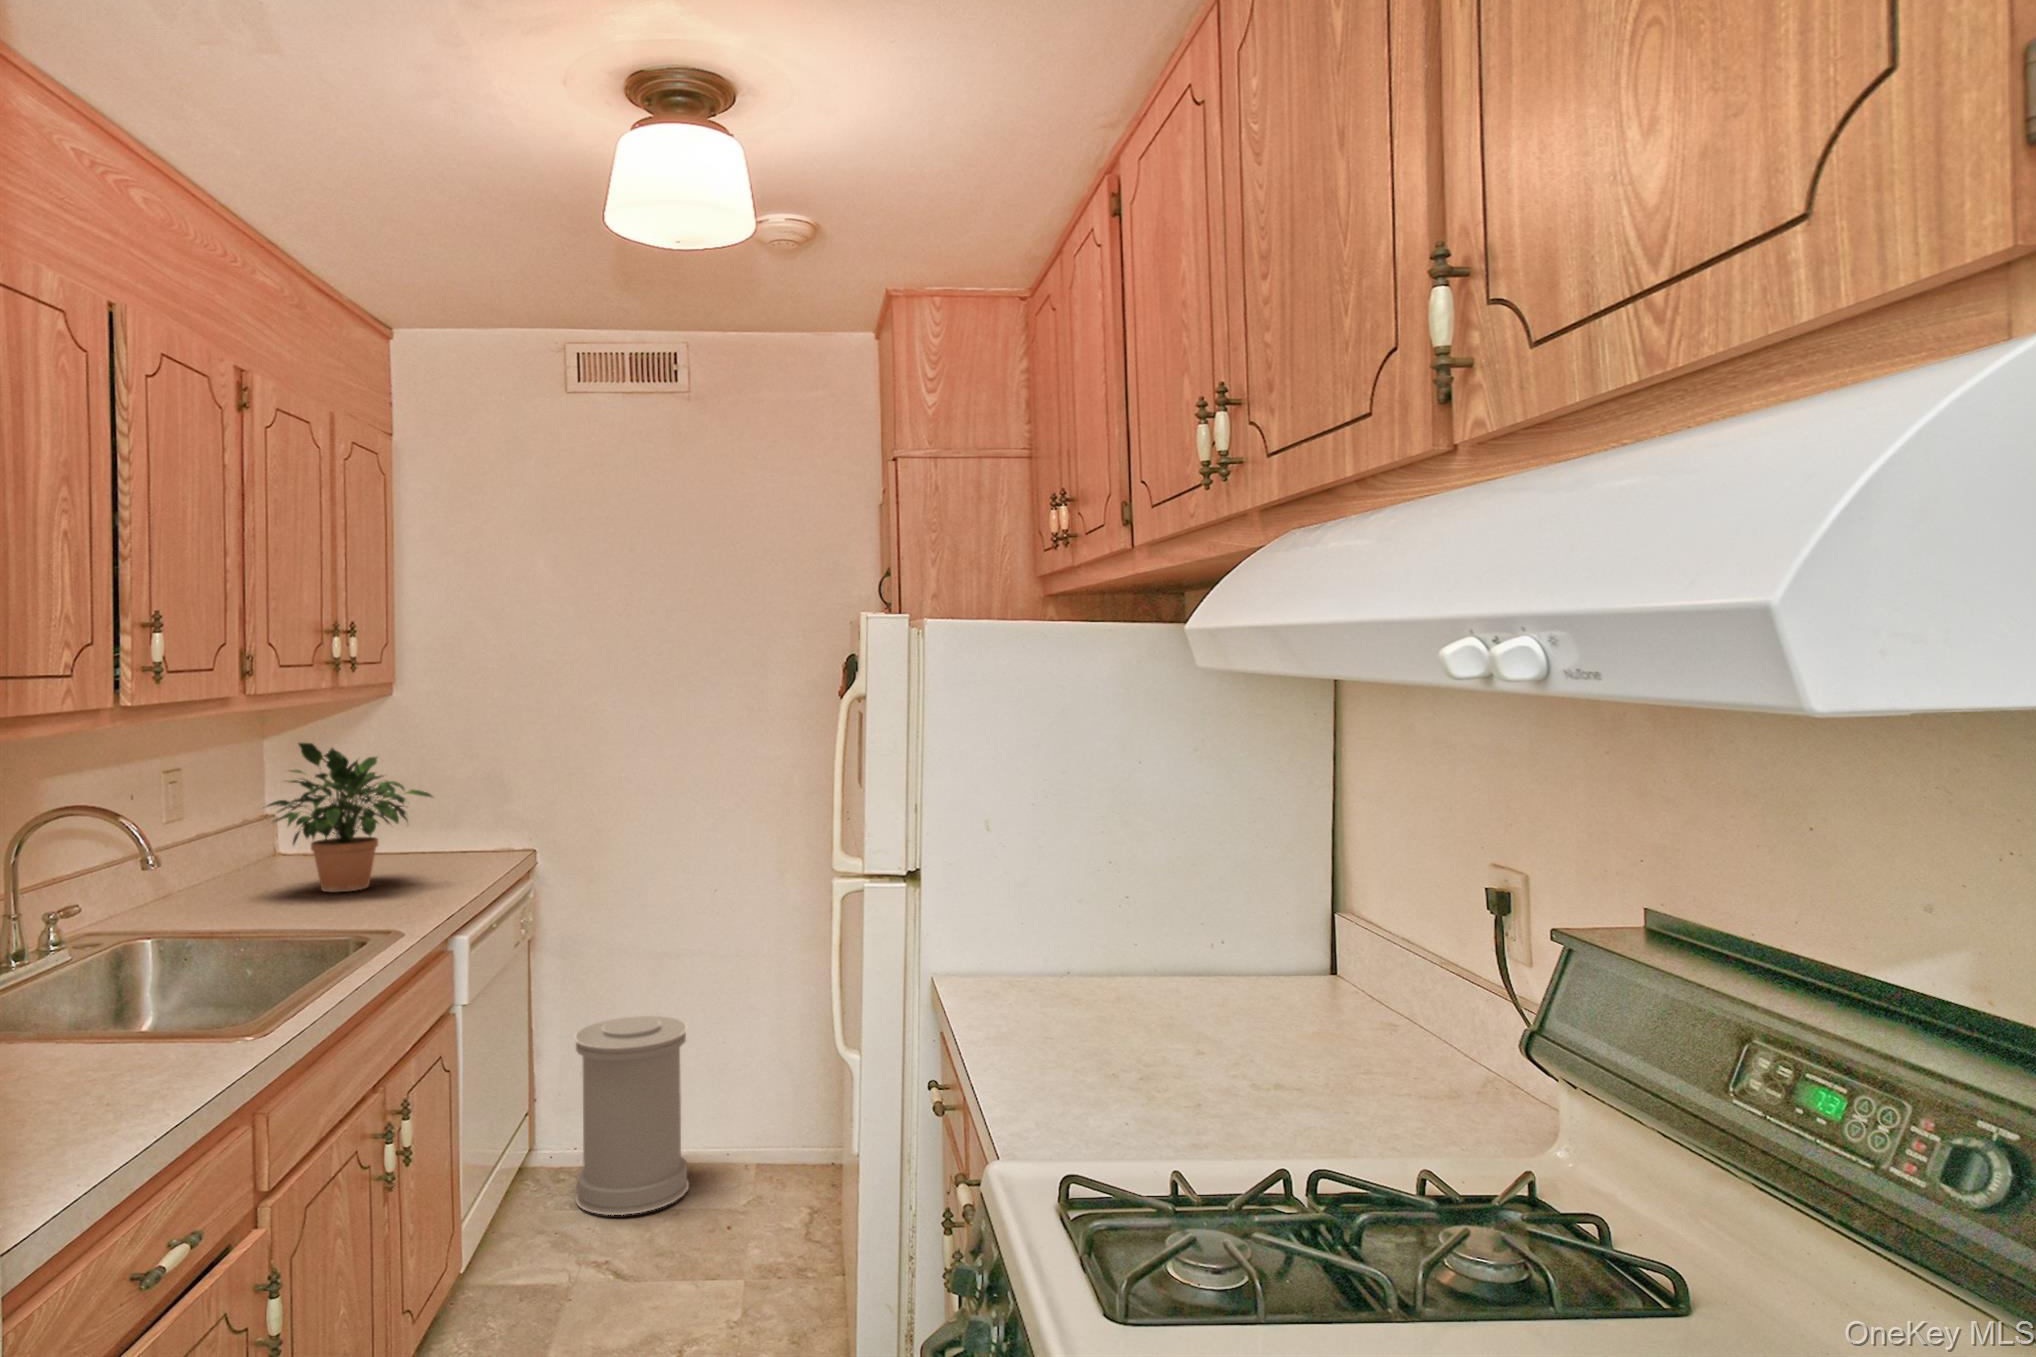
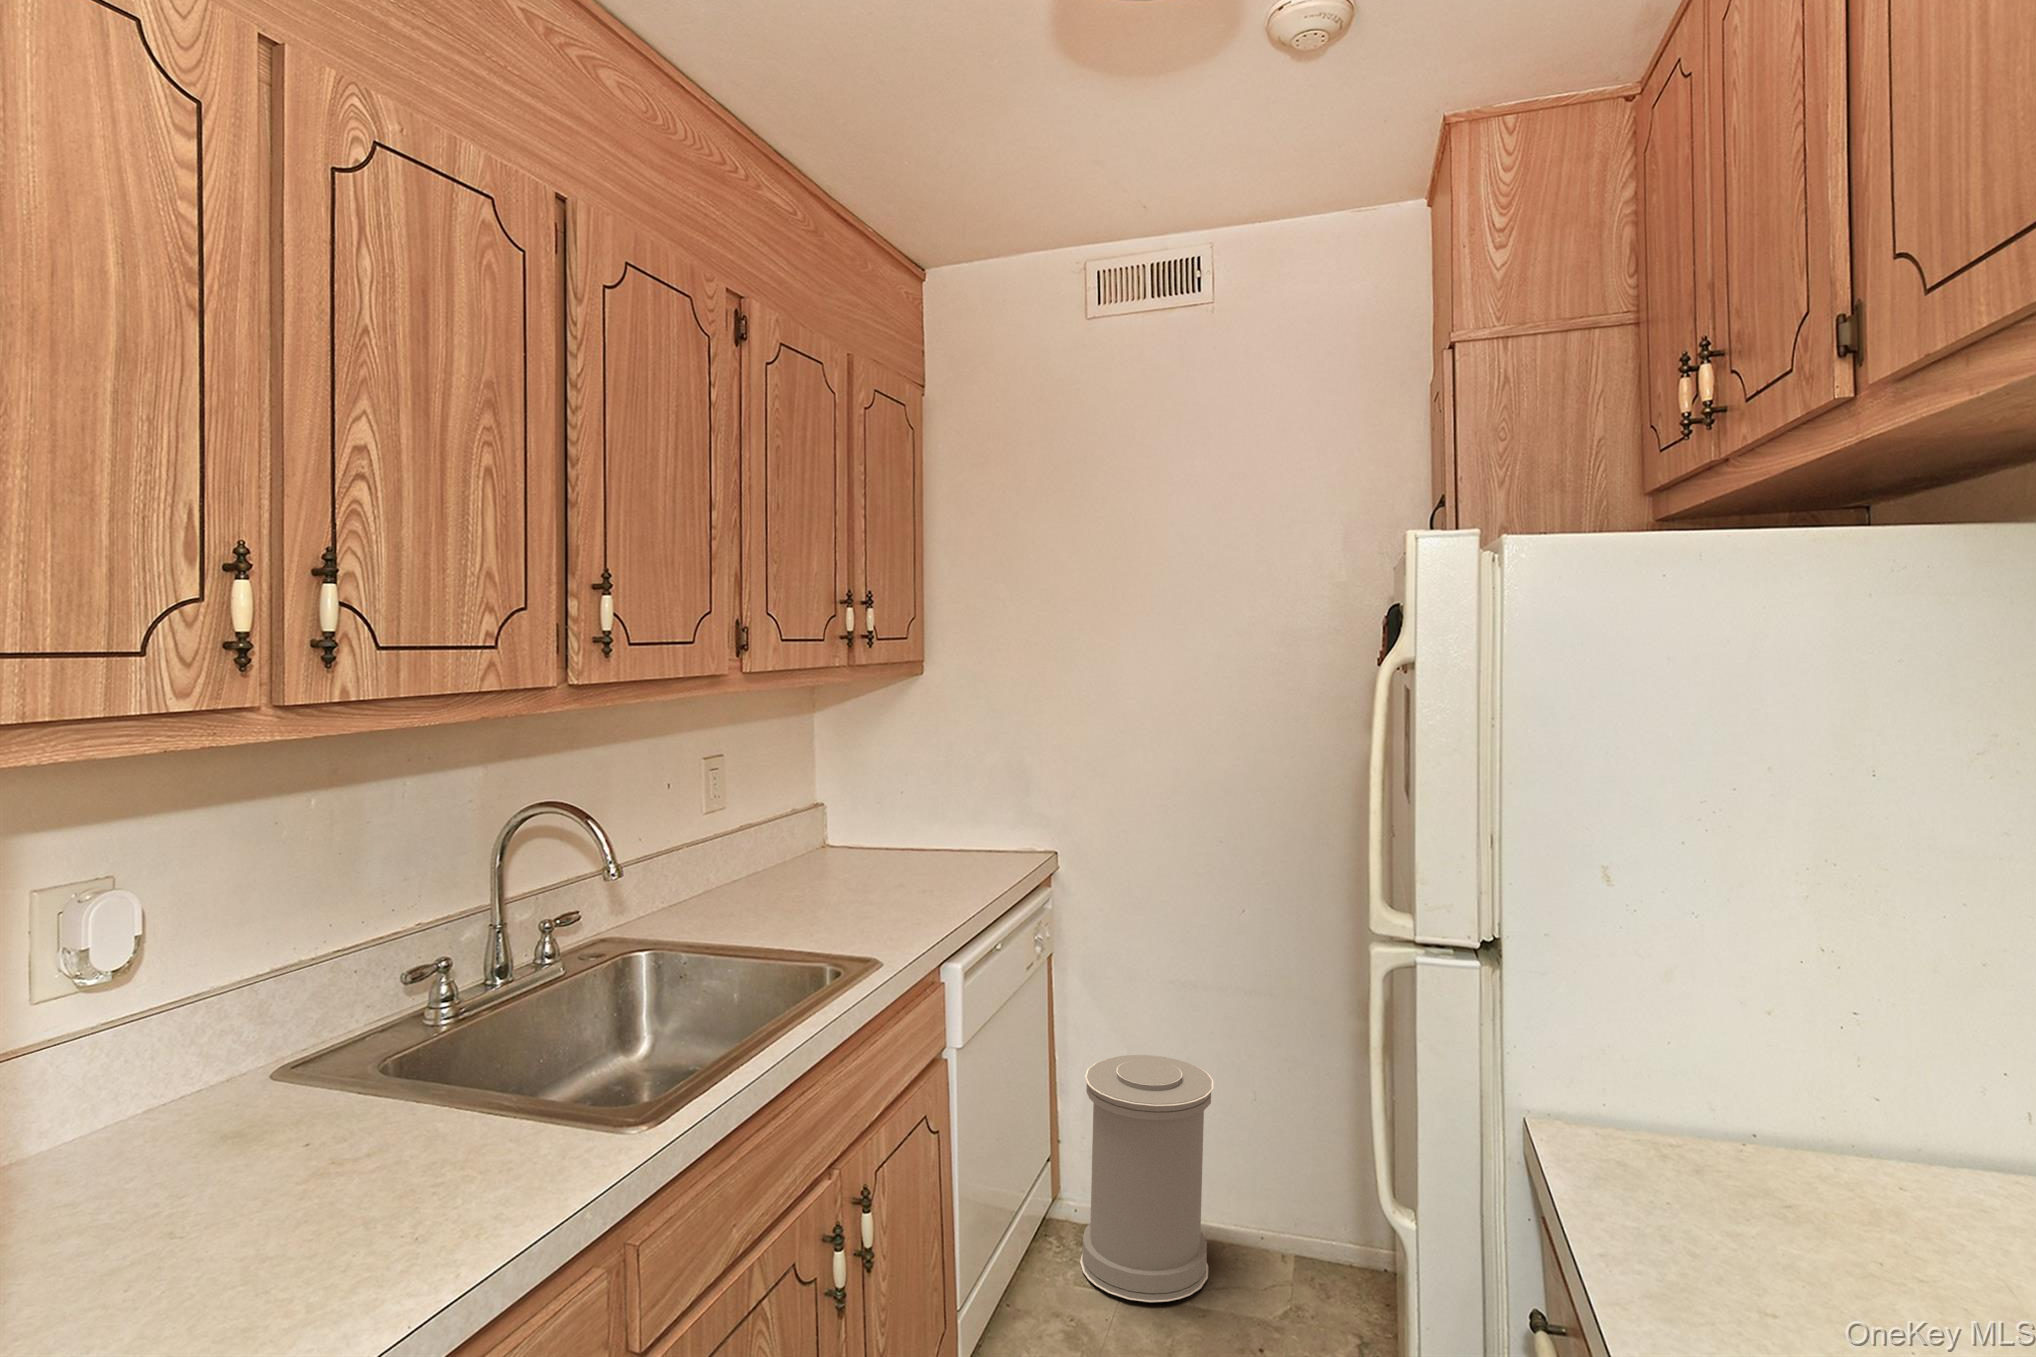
potted plant: present [268,743,432,892] -> none [769,722,947,891]

